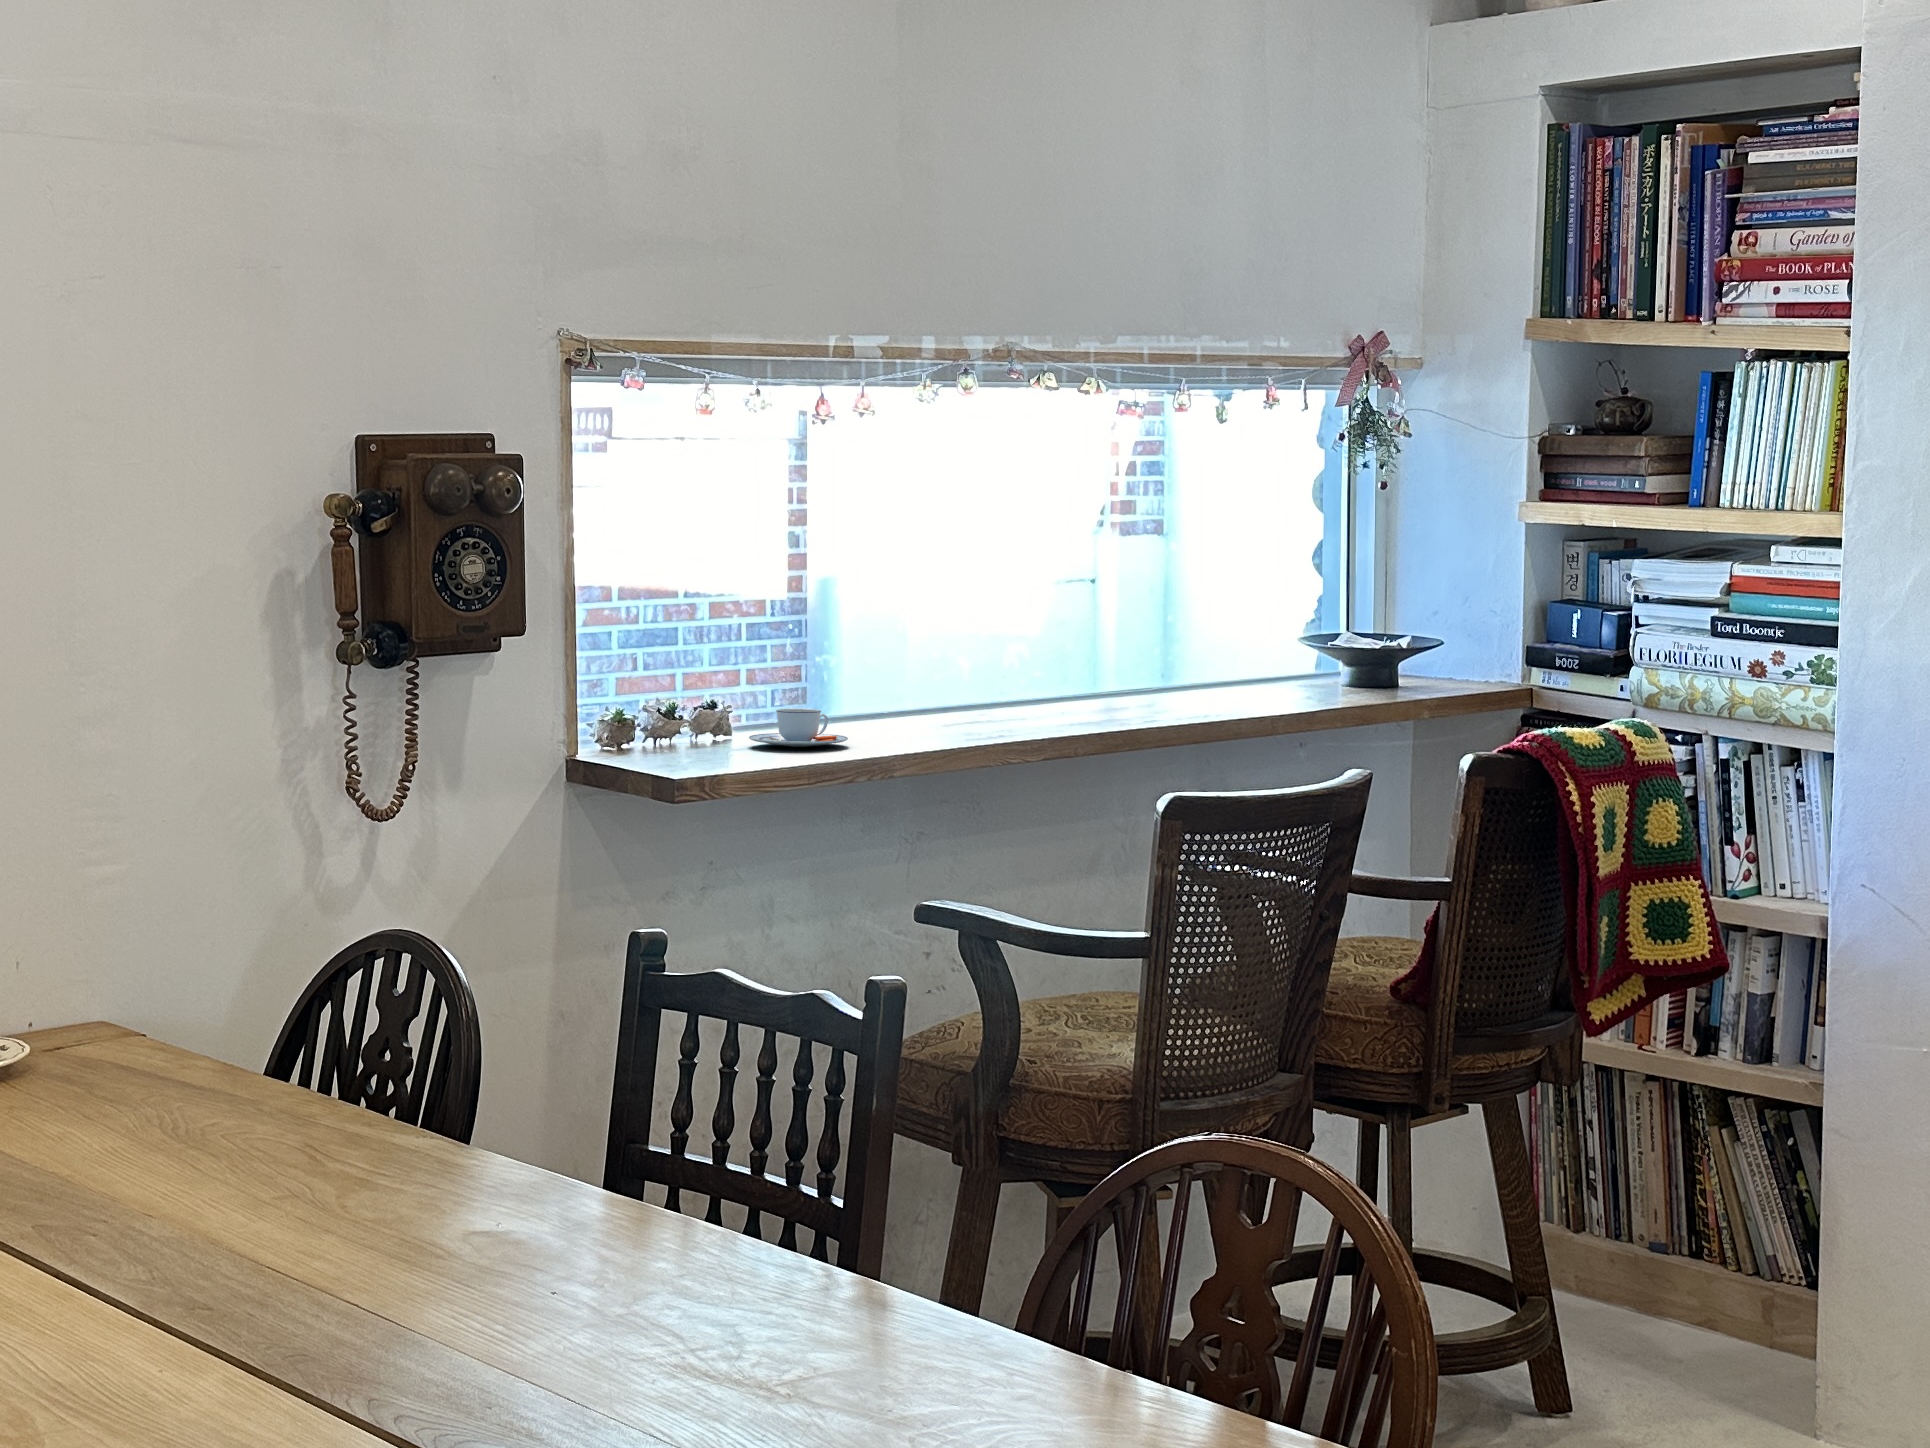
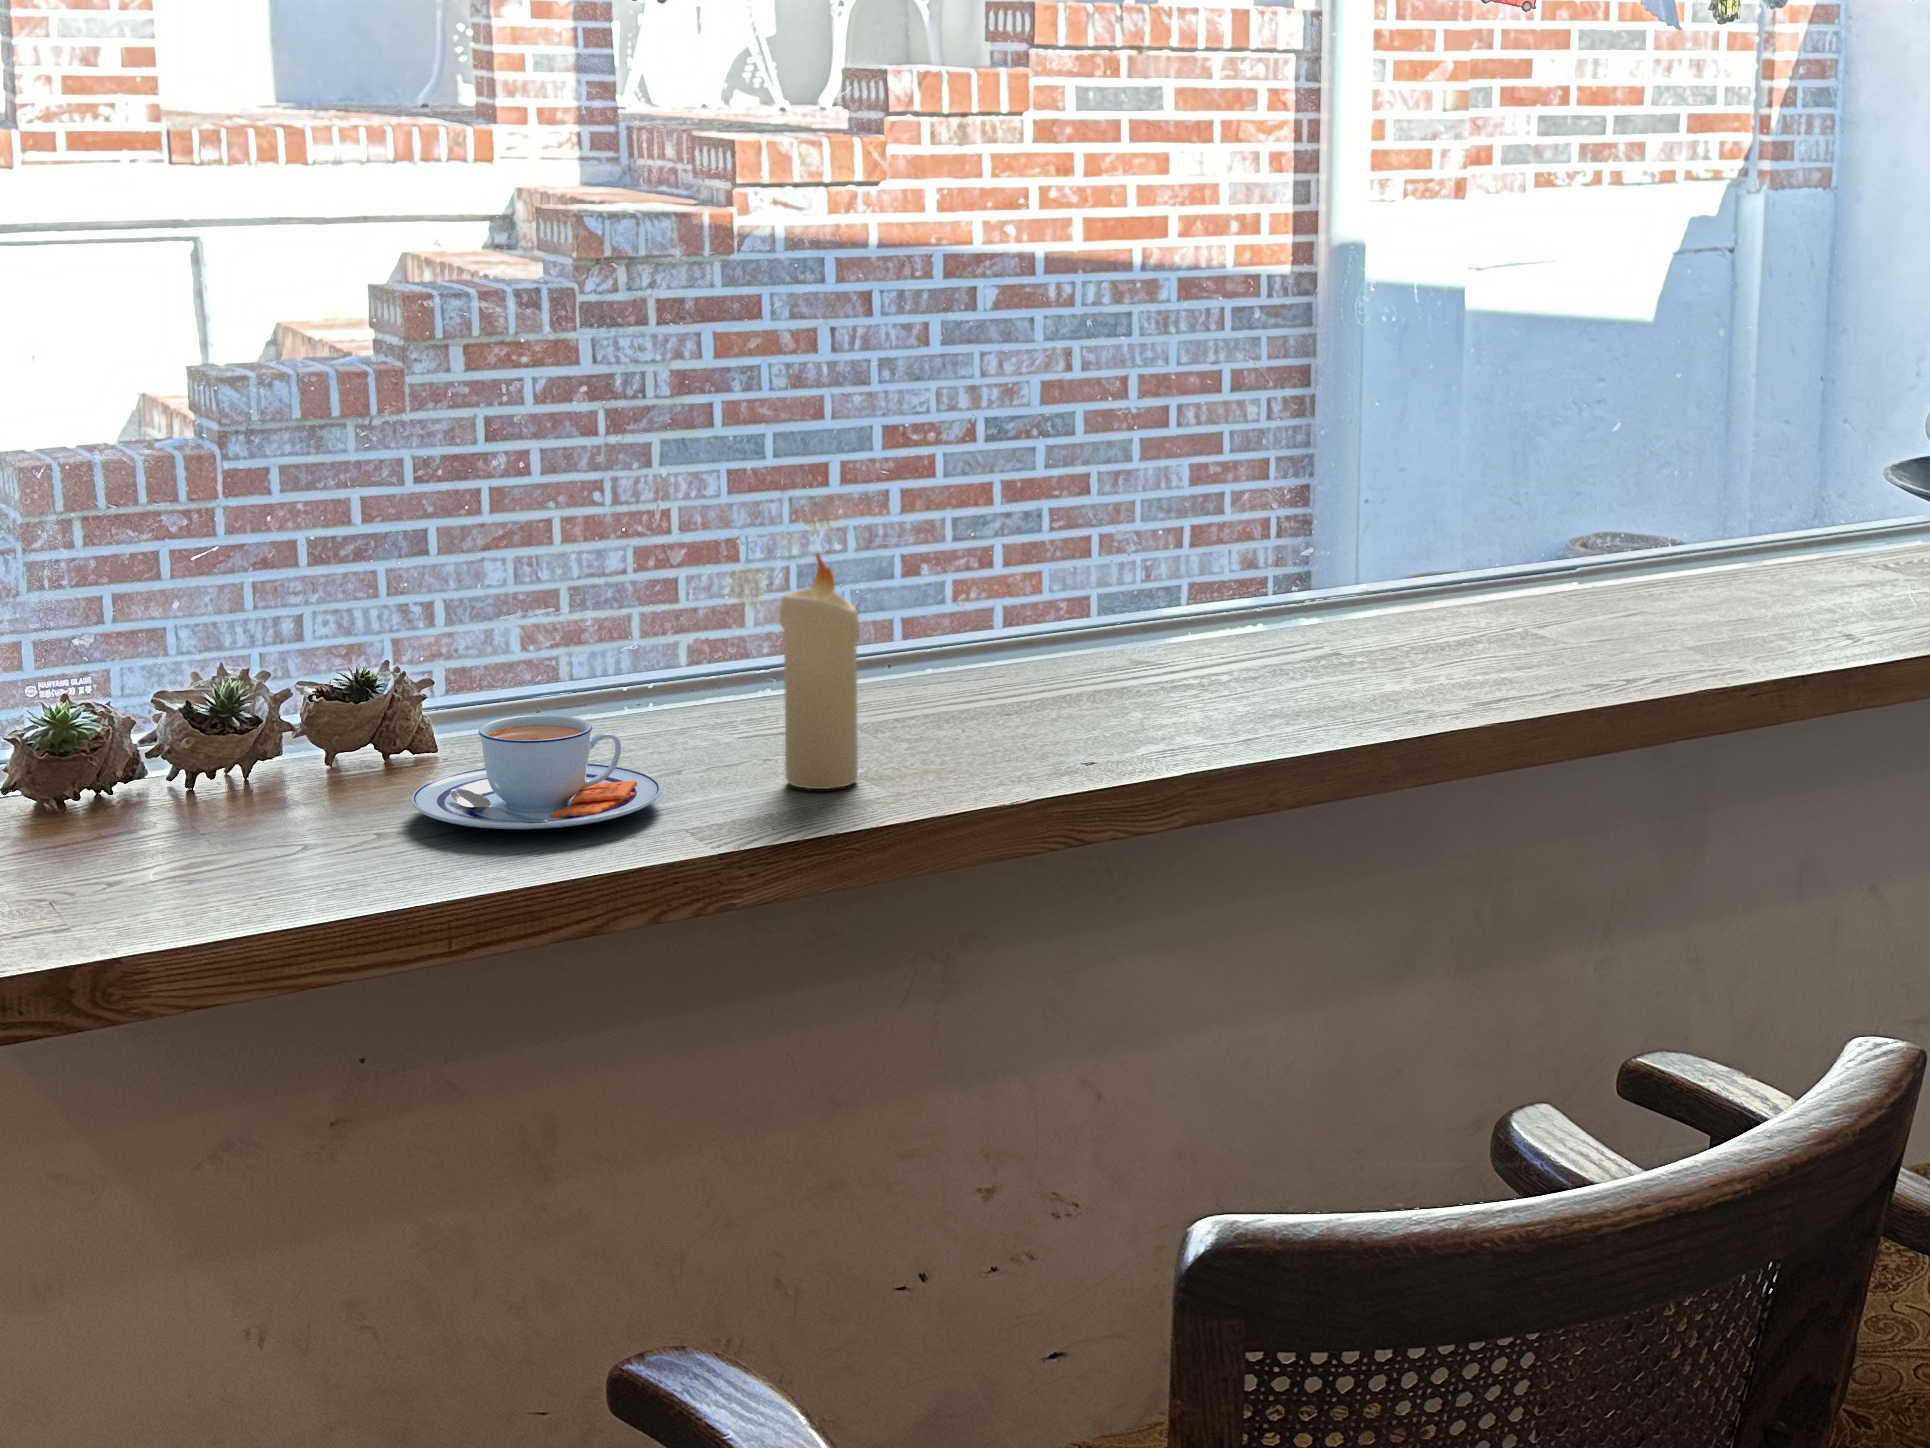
candle: none [882,642,915,740] -> present [780,554,861,789]

